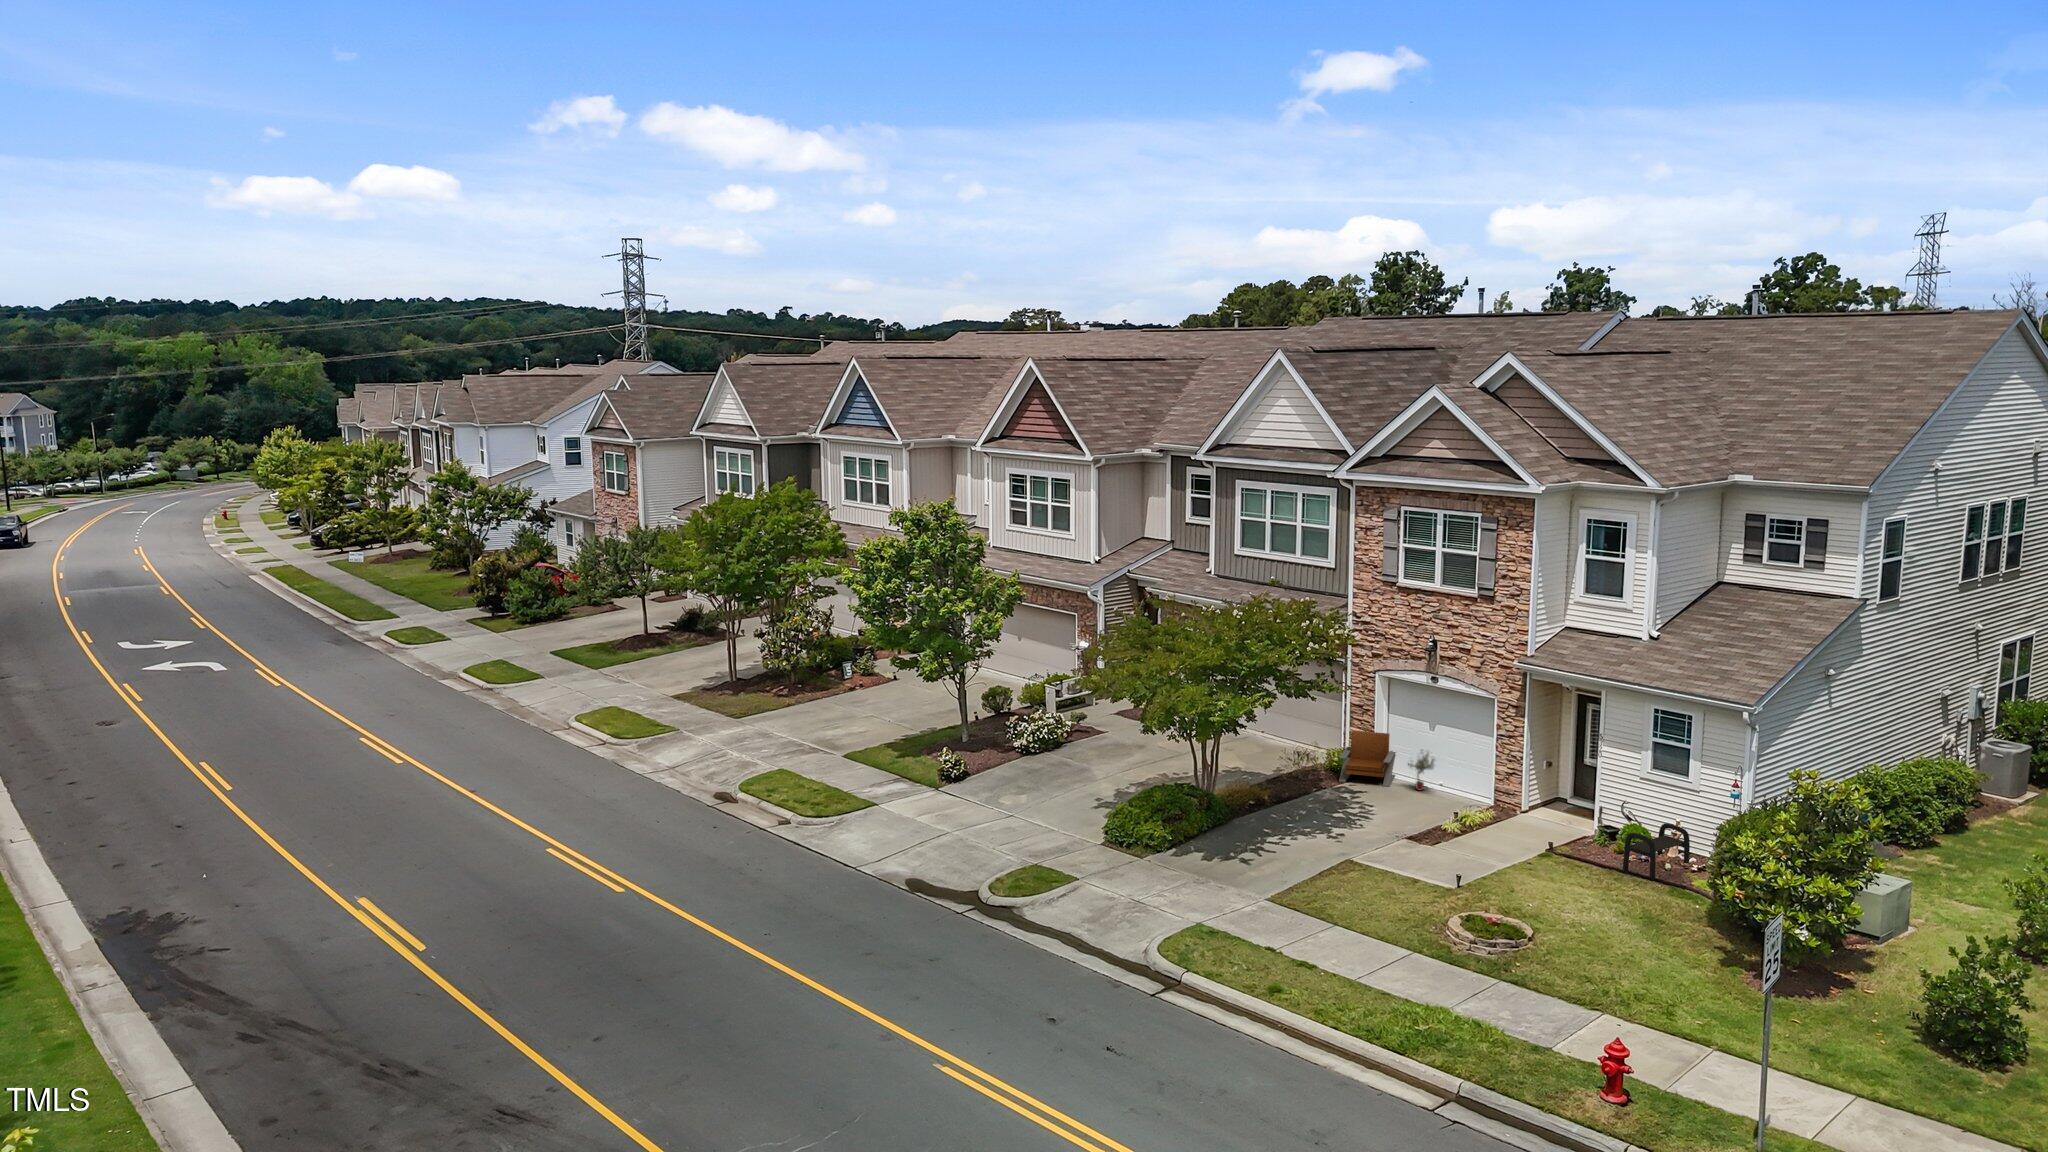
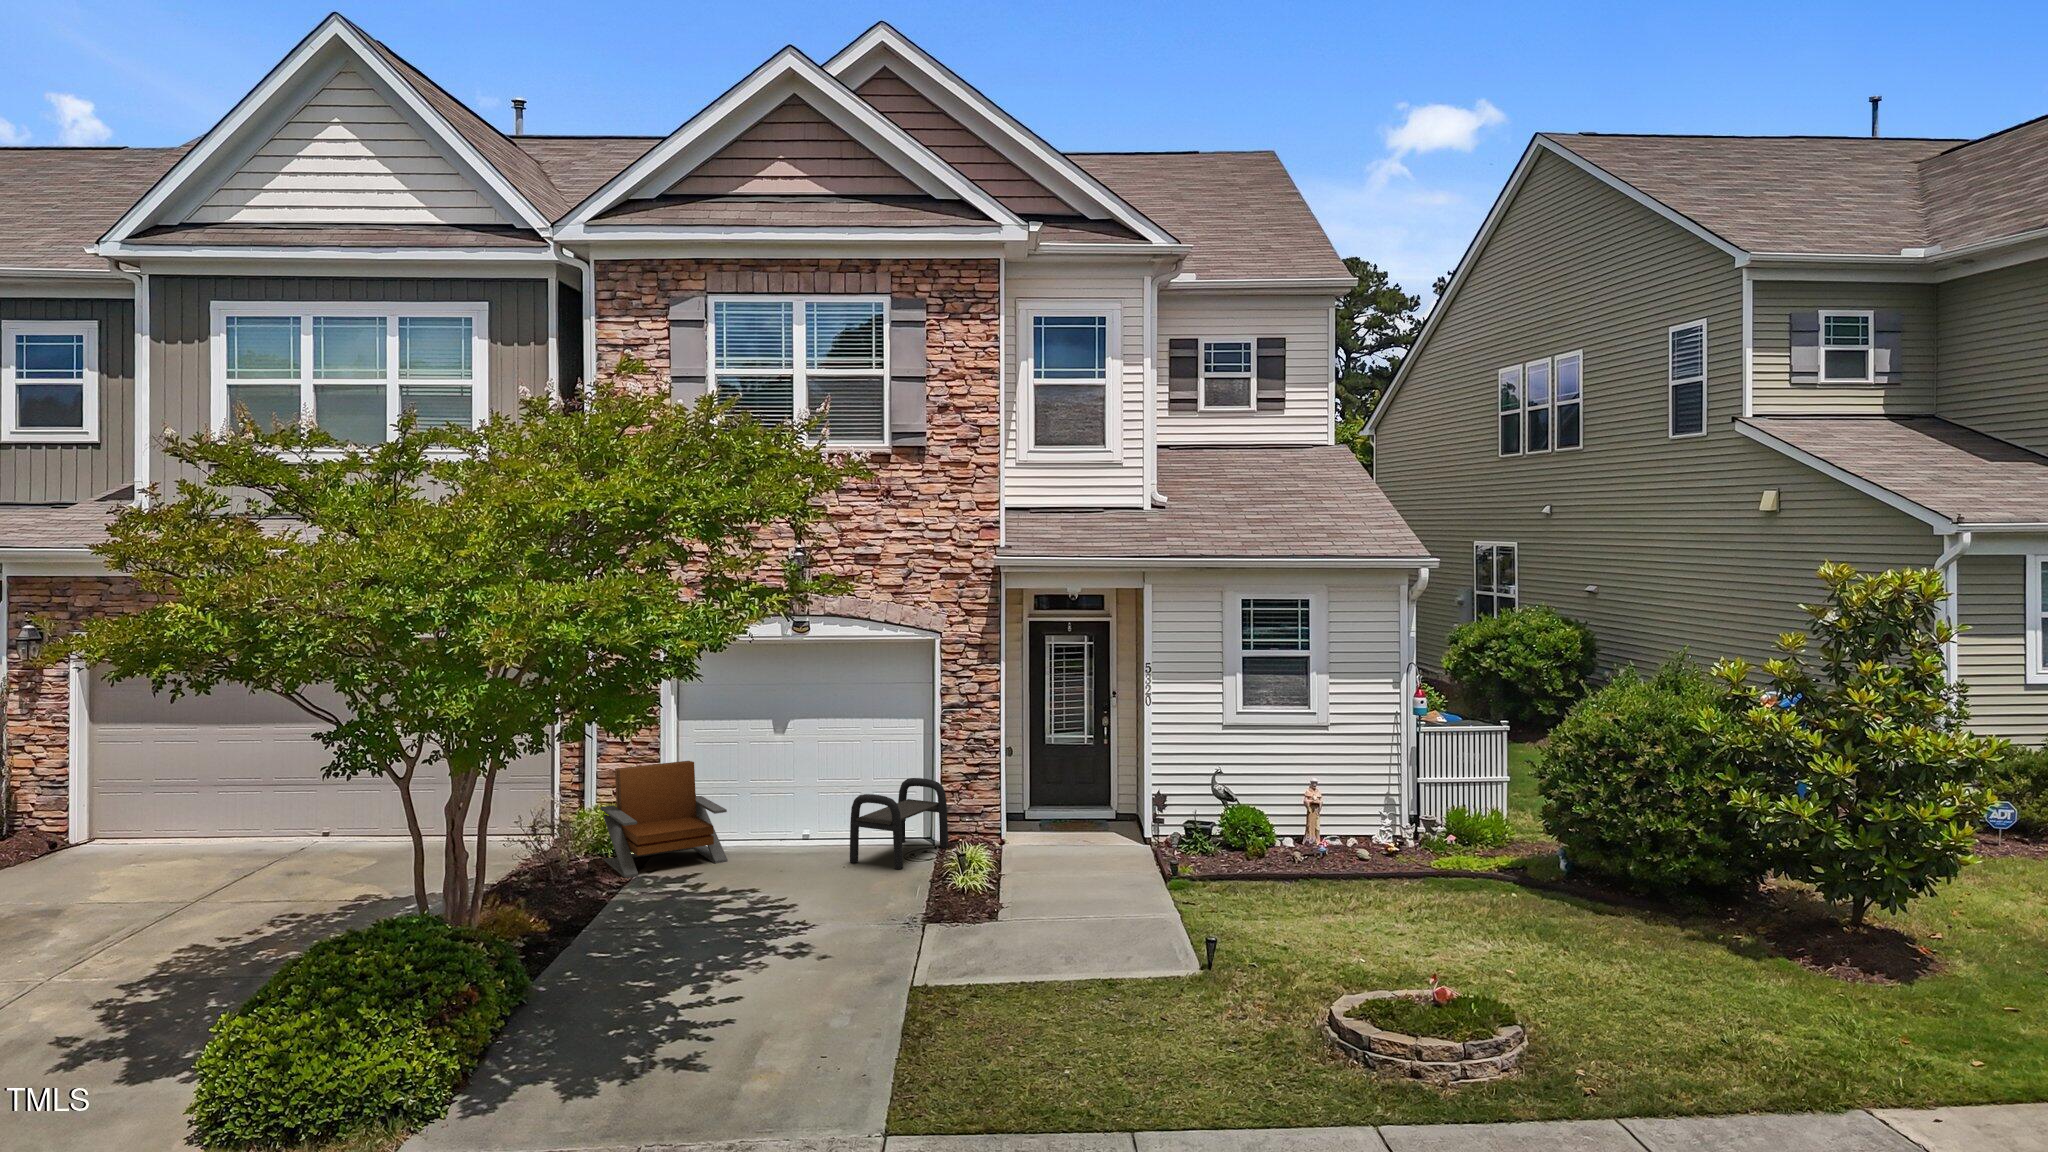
potted tree: present [1408,752,1434,791] -> none [749,768,818,854]
bench: present [1623,823,1690,880] -> present [850,778,948,869]

